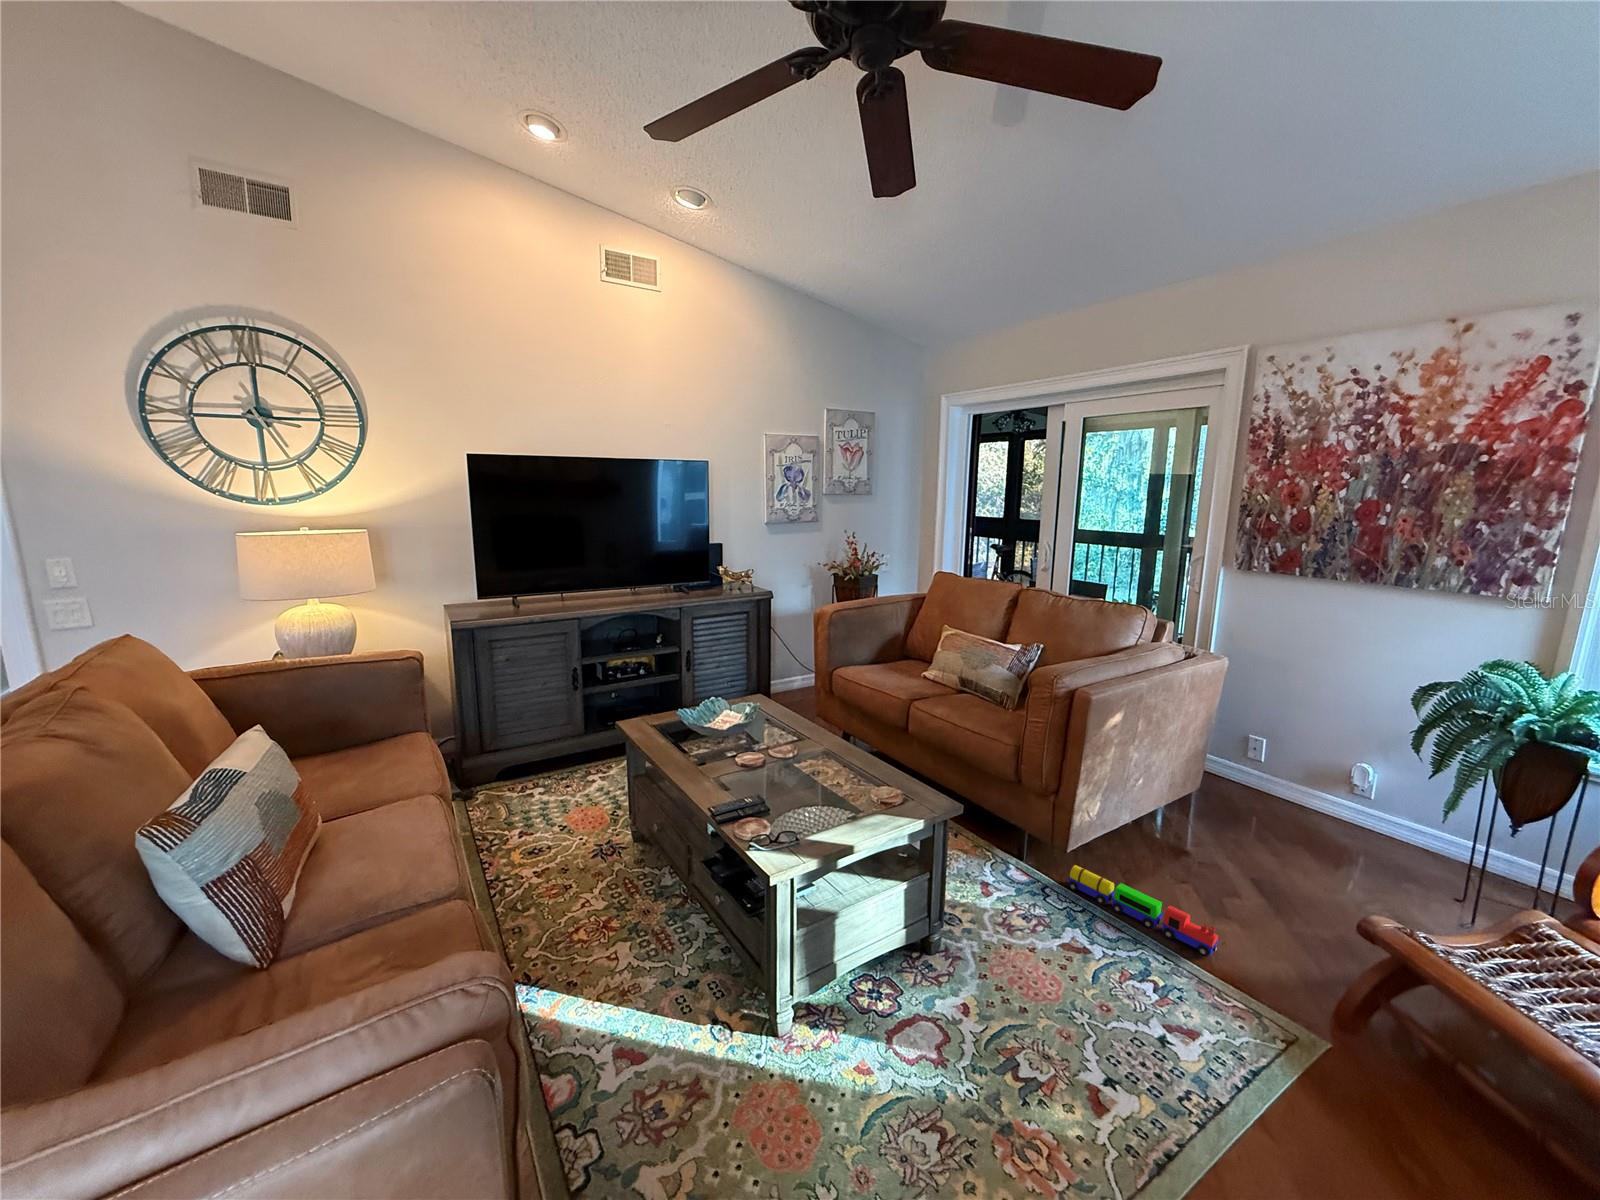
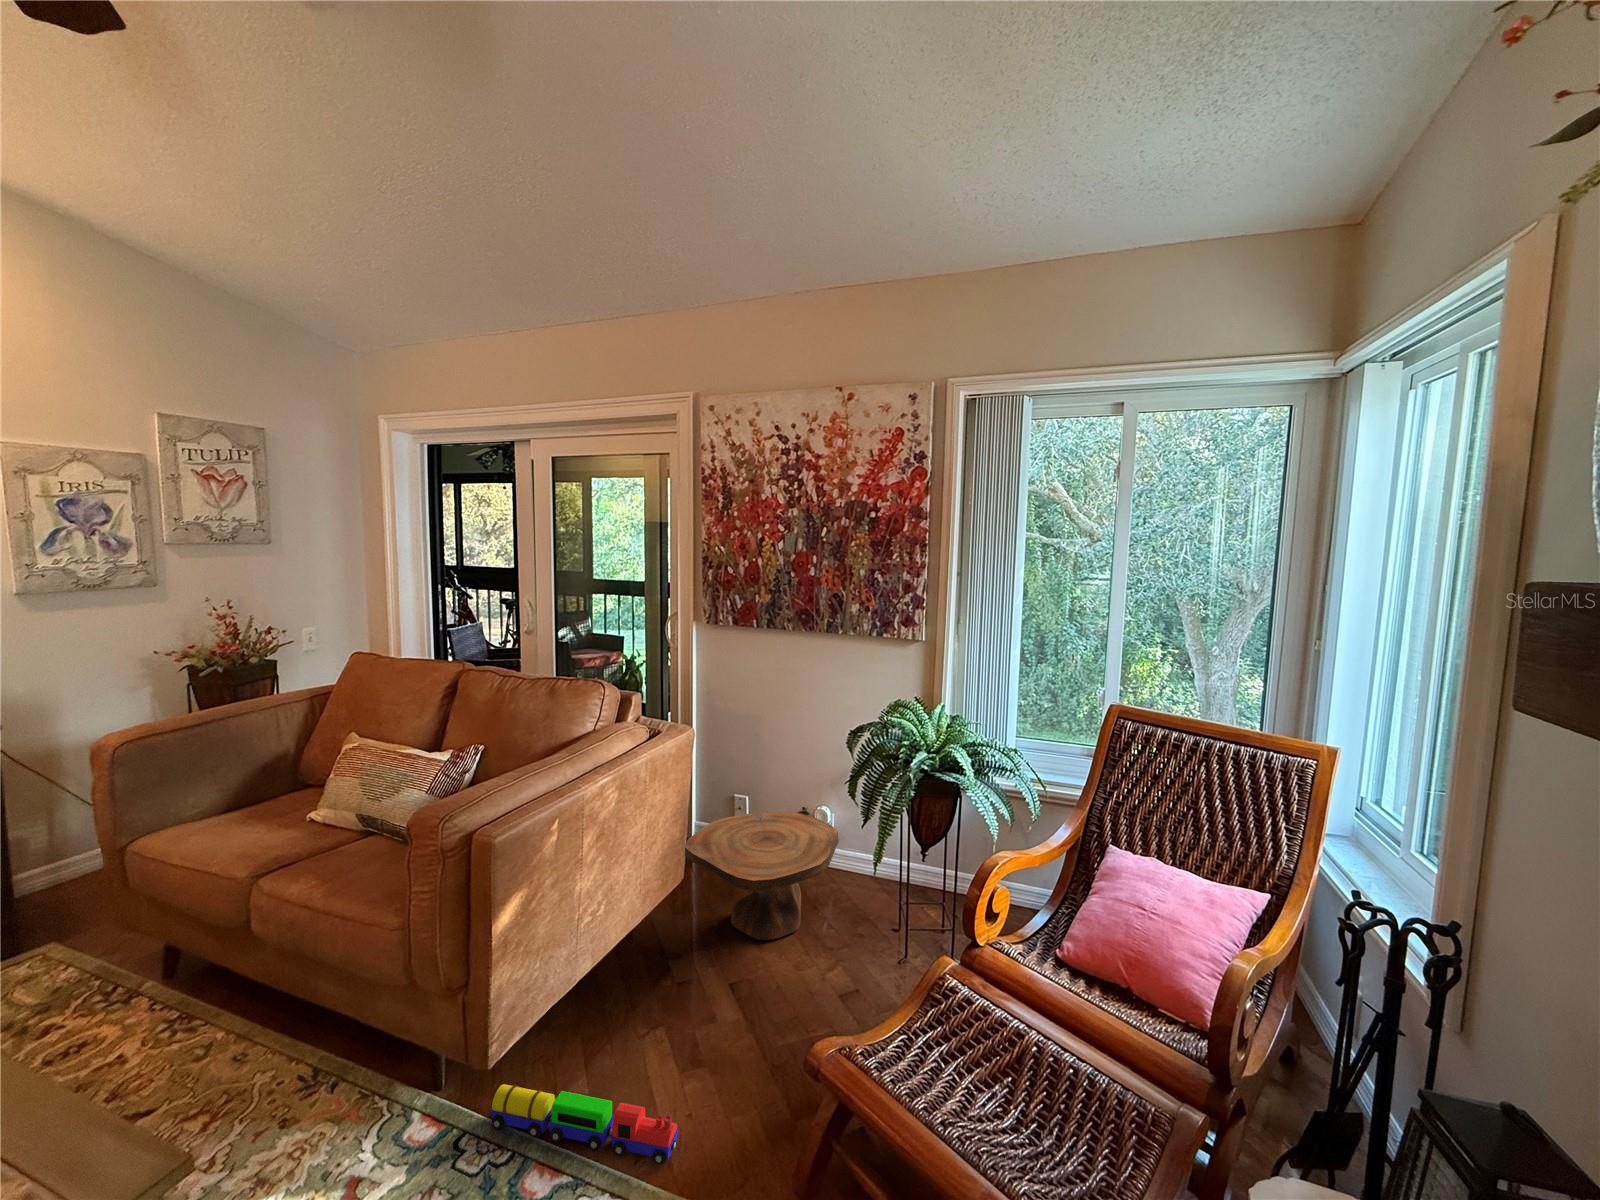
side table: none [1208,744,1388,859] -> present [685,807,839,940]

